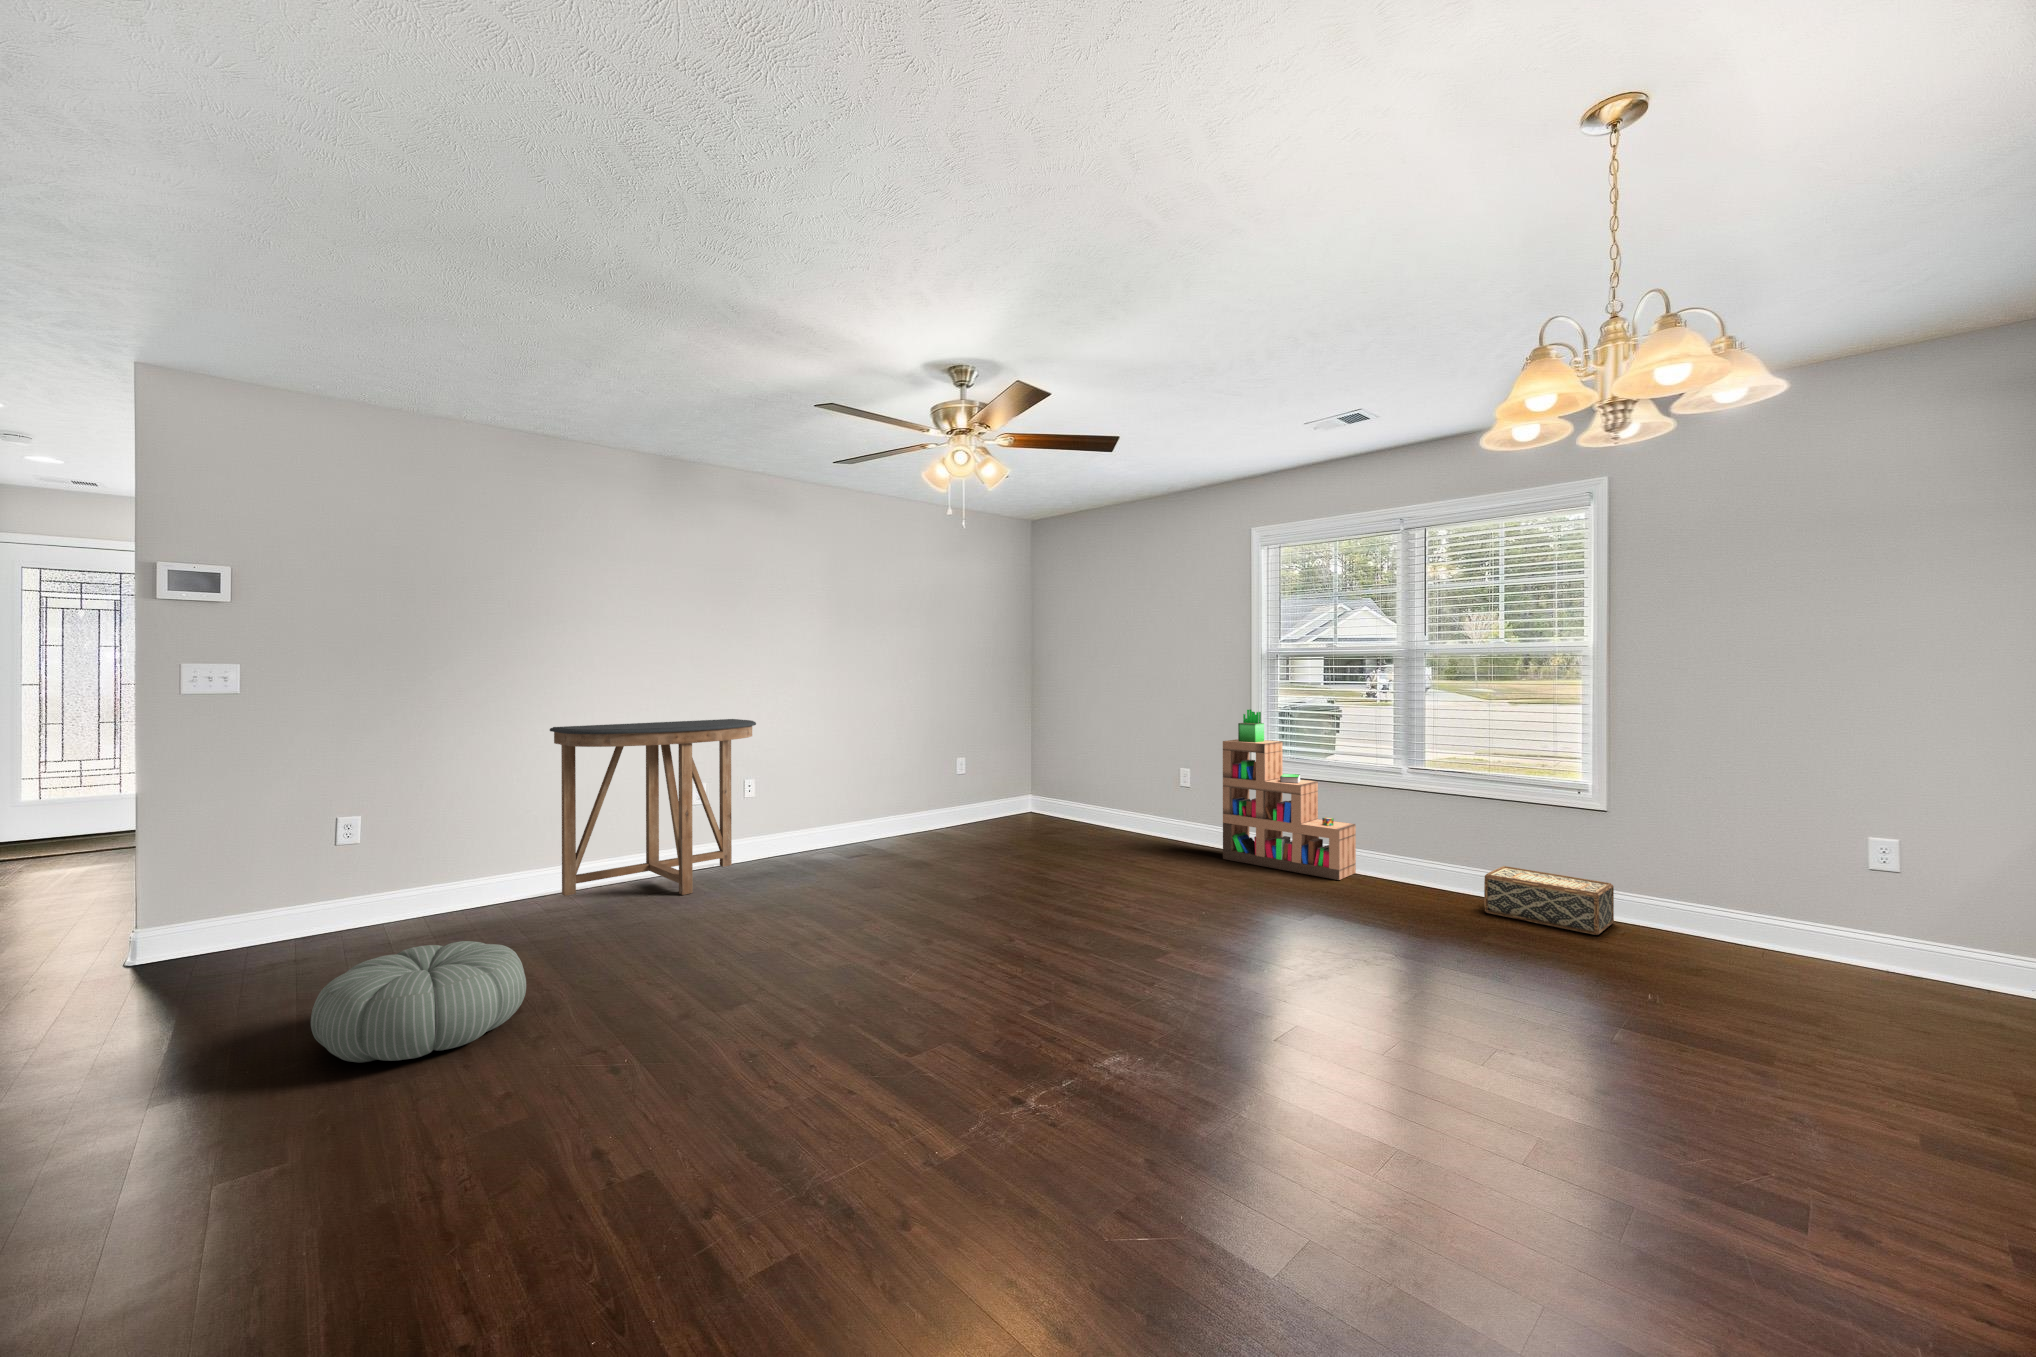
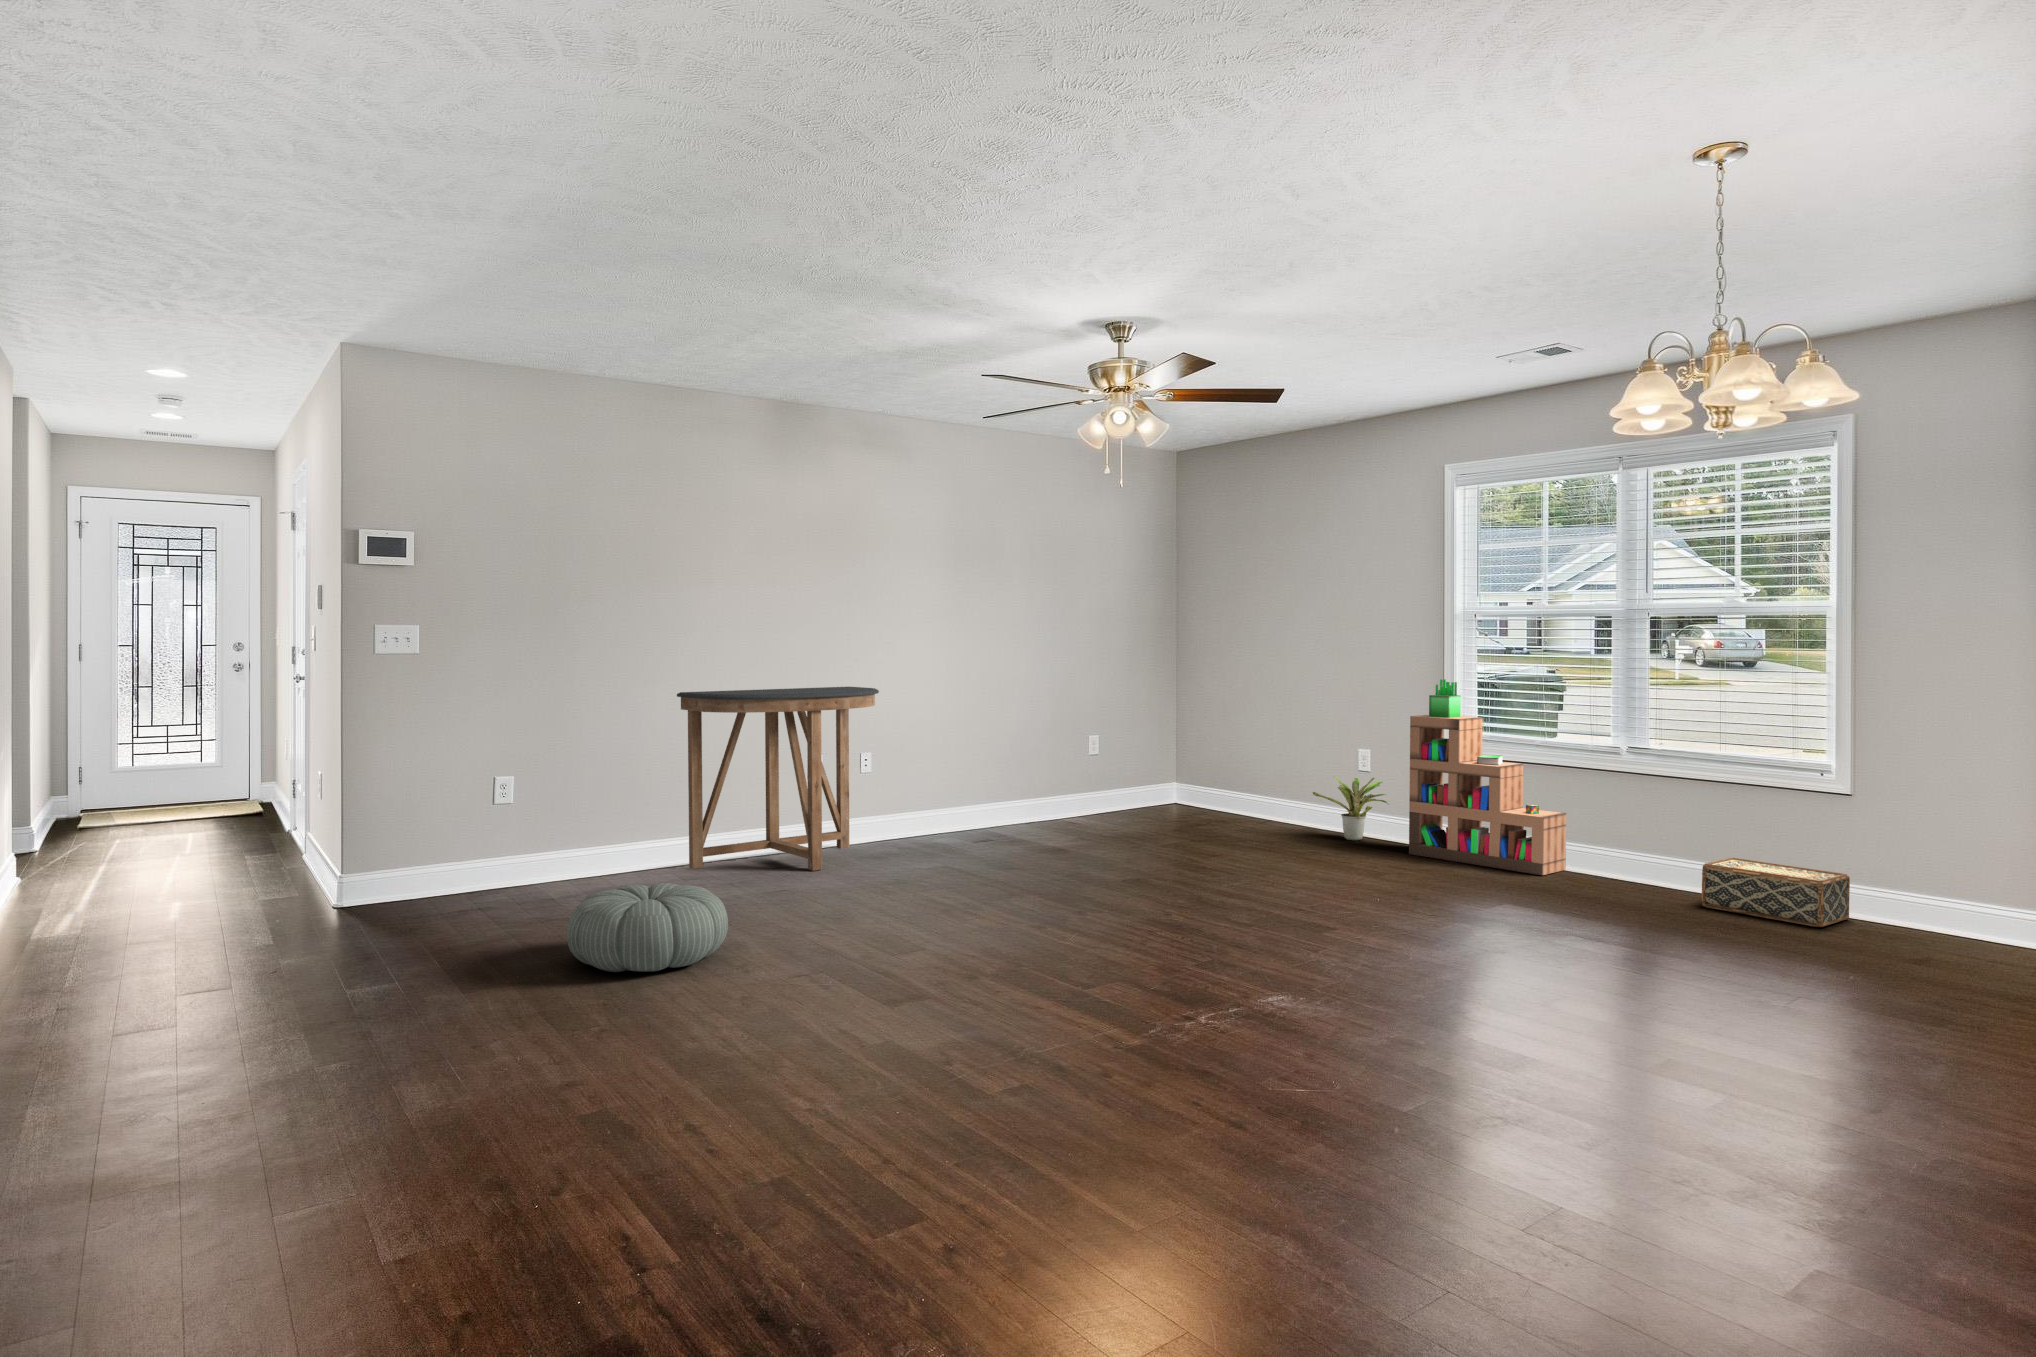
potted plant: none [1141,791,1205,846] -> present [1313,777,1387,840]

